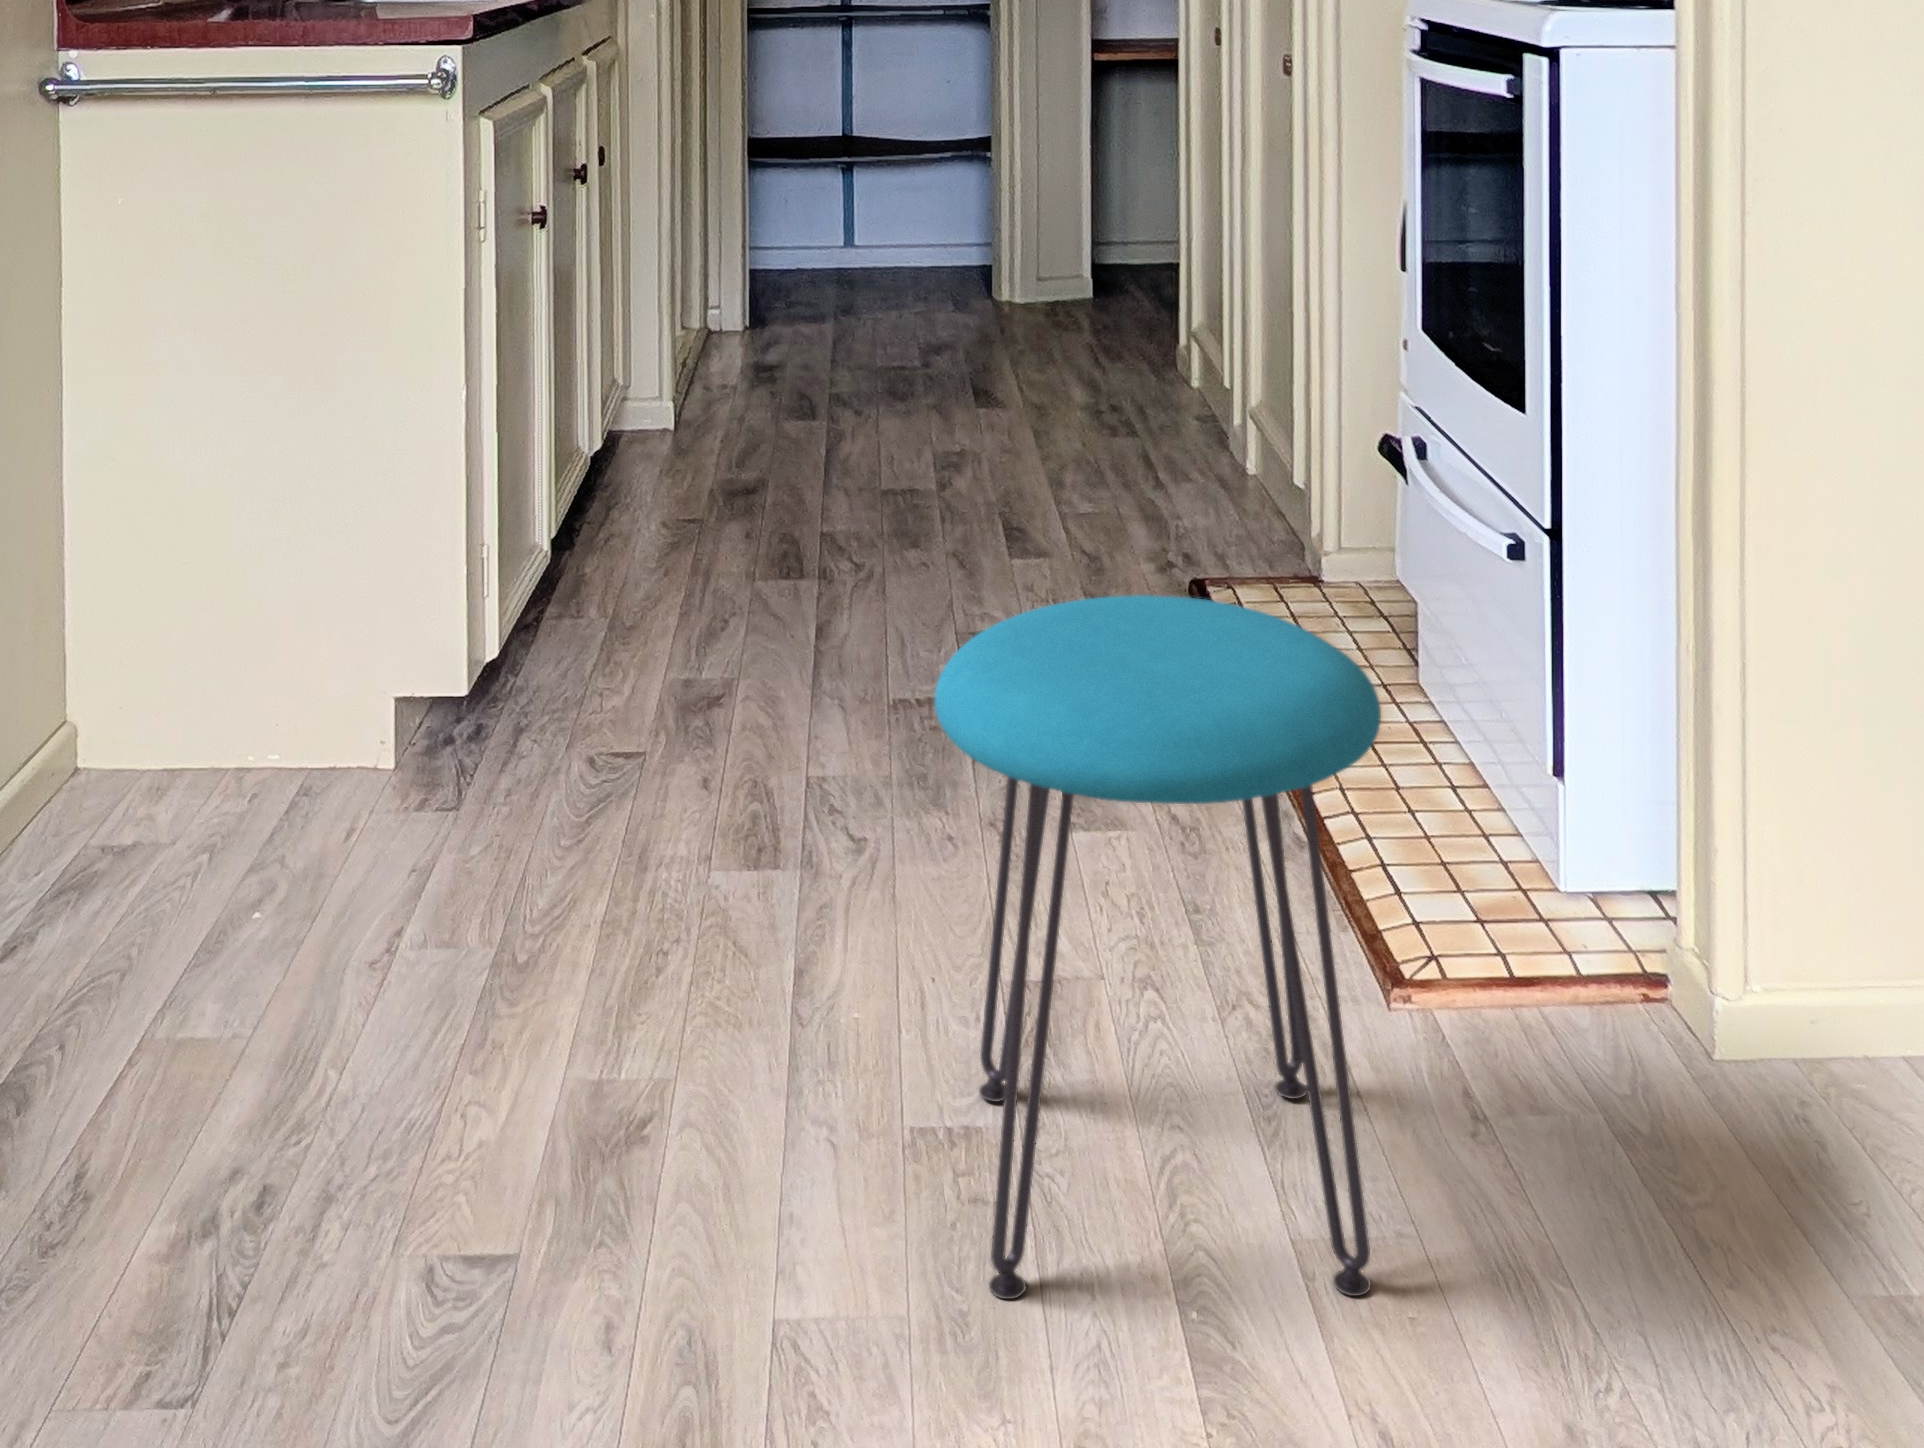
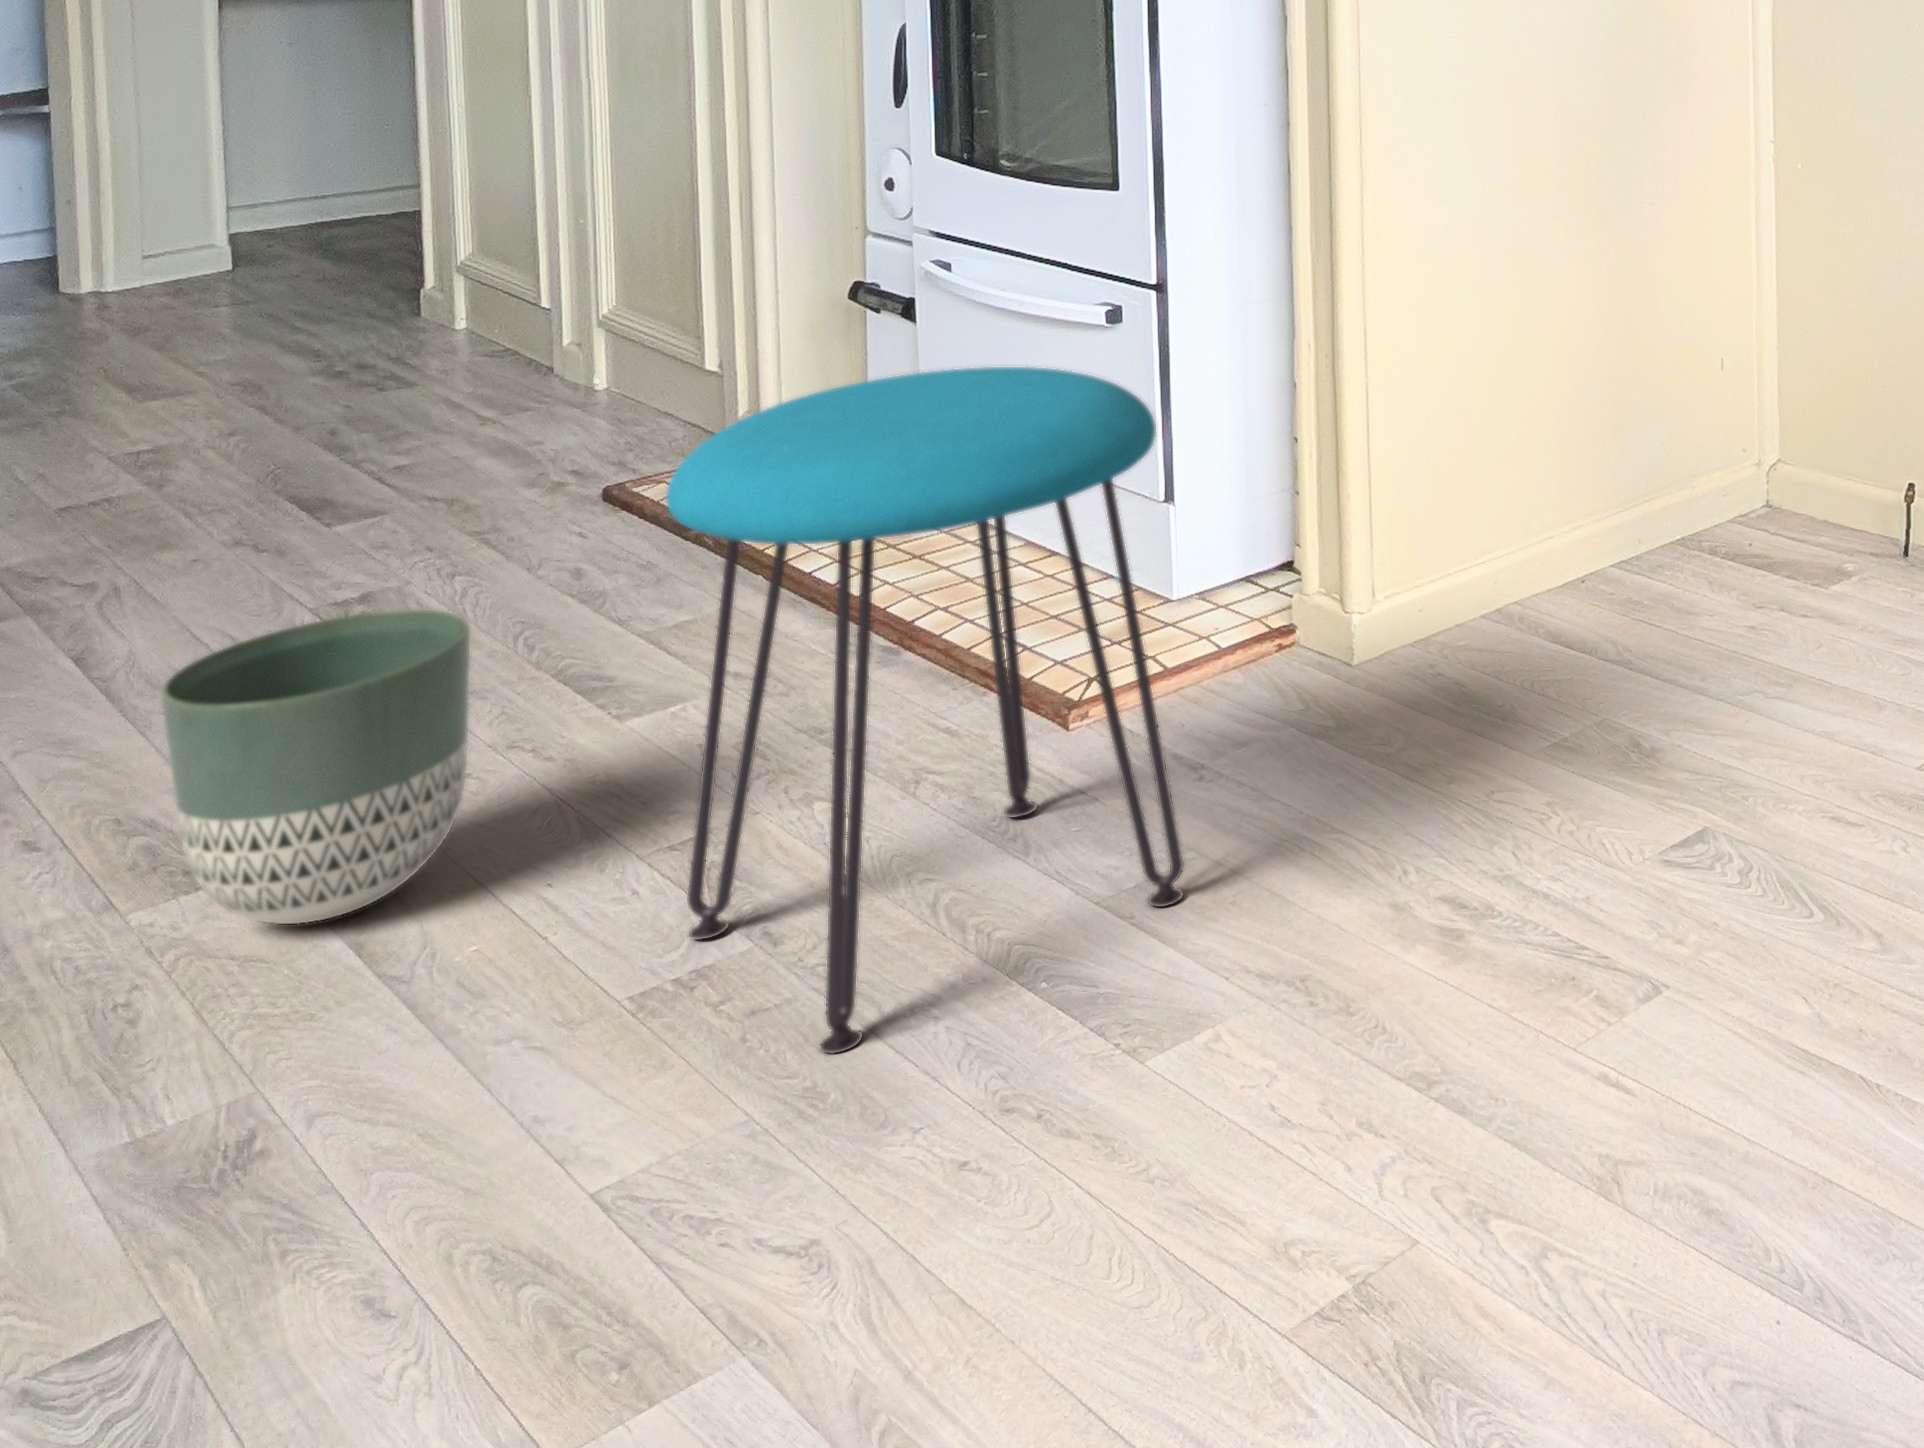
planter: none [708,673,906,937] -> present [161,610,470,924]

